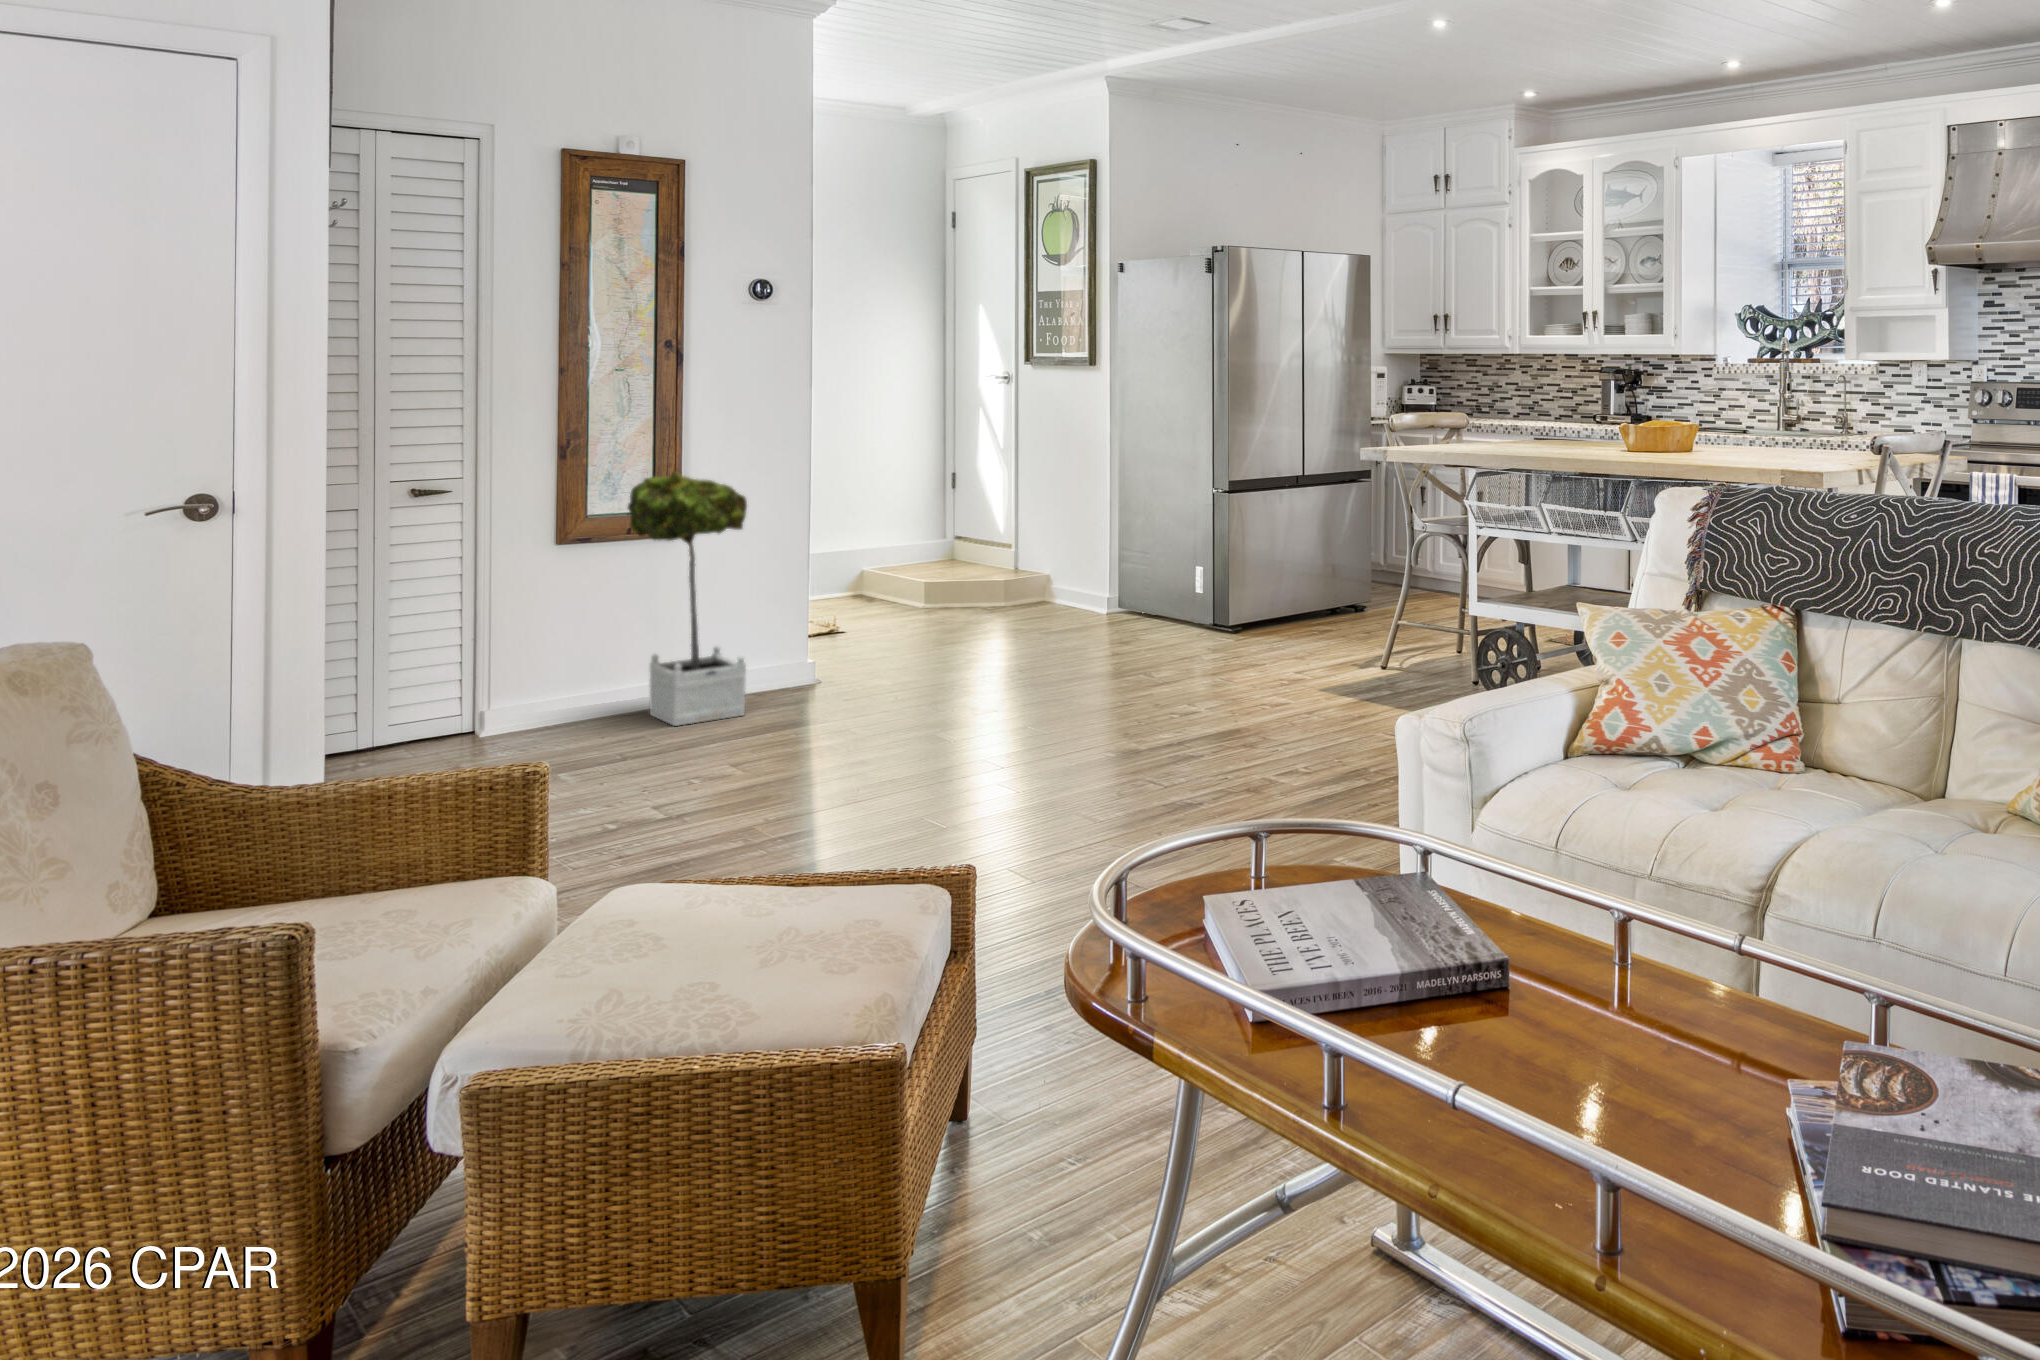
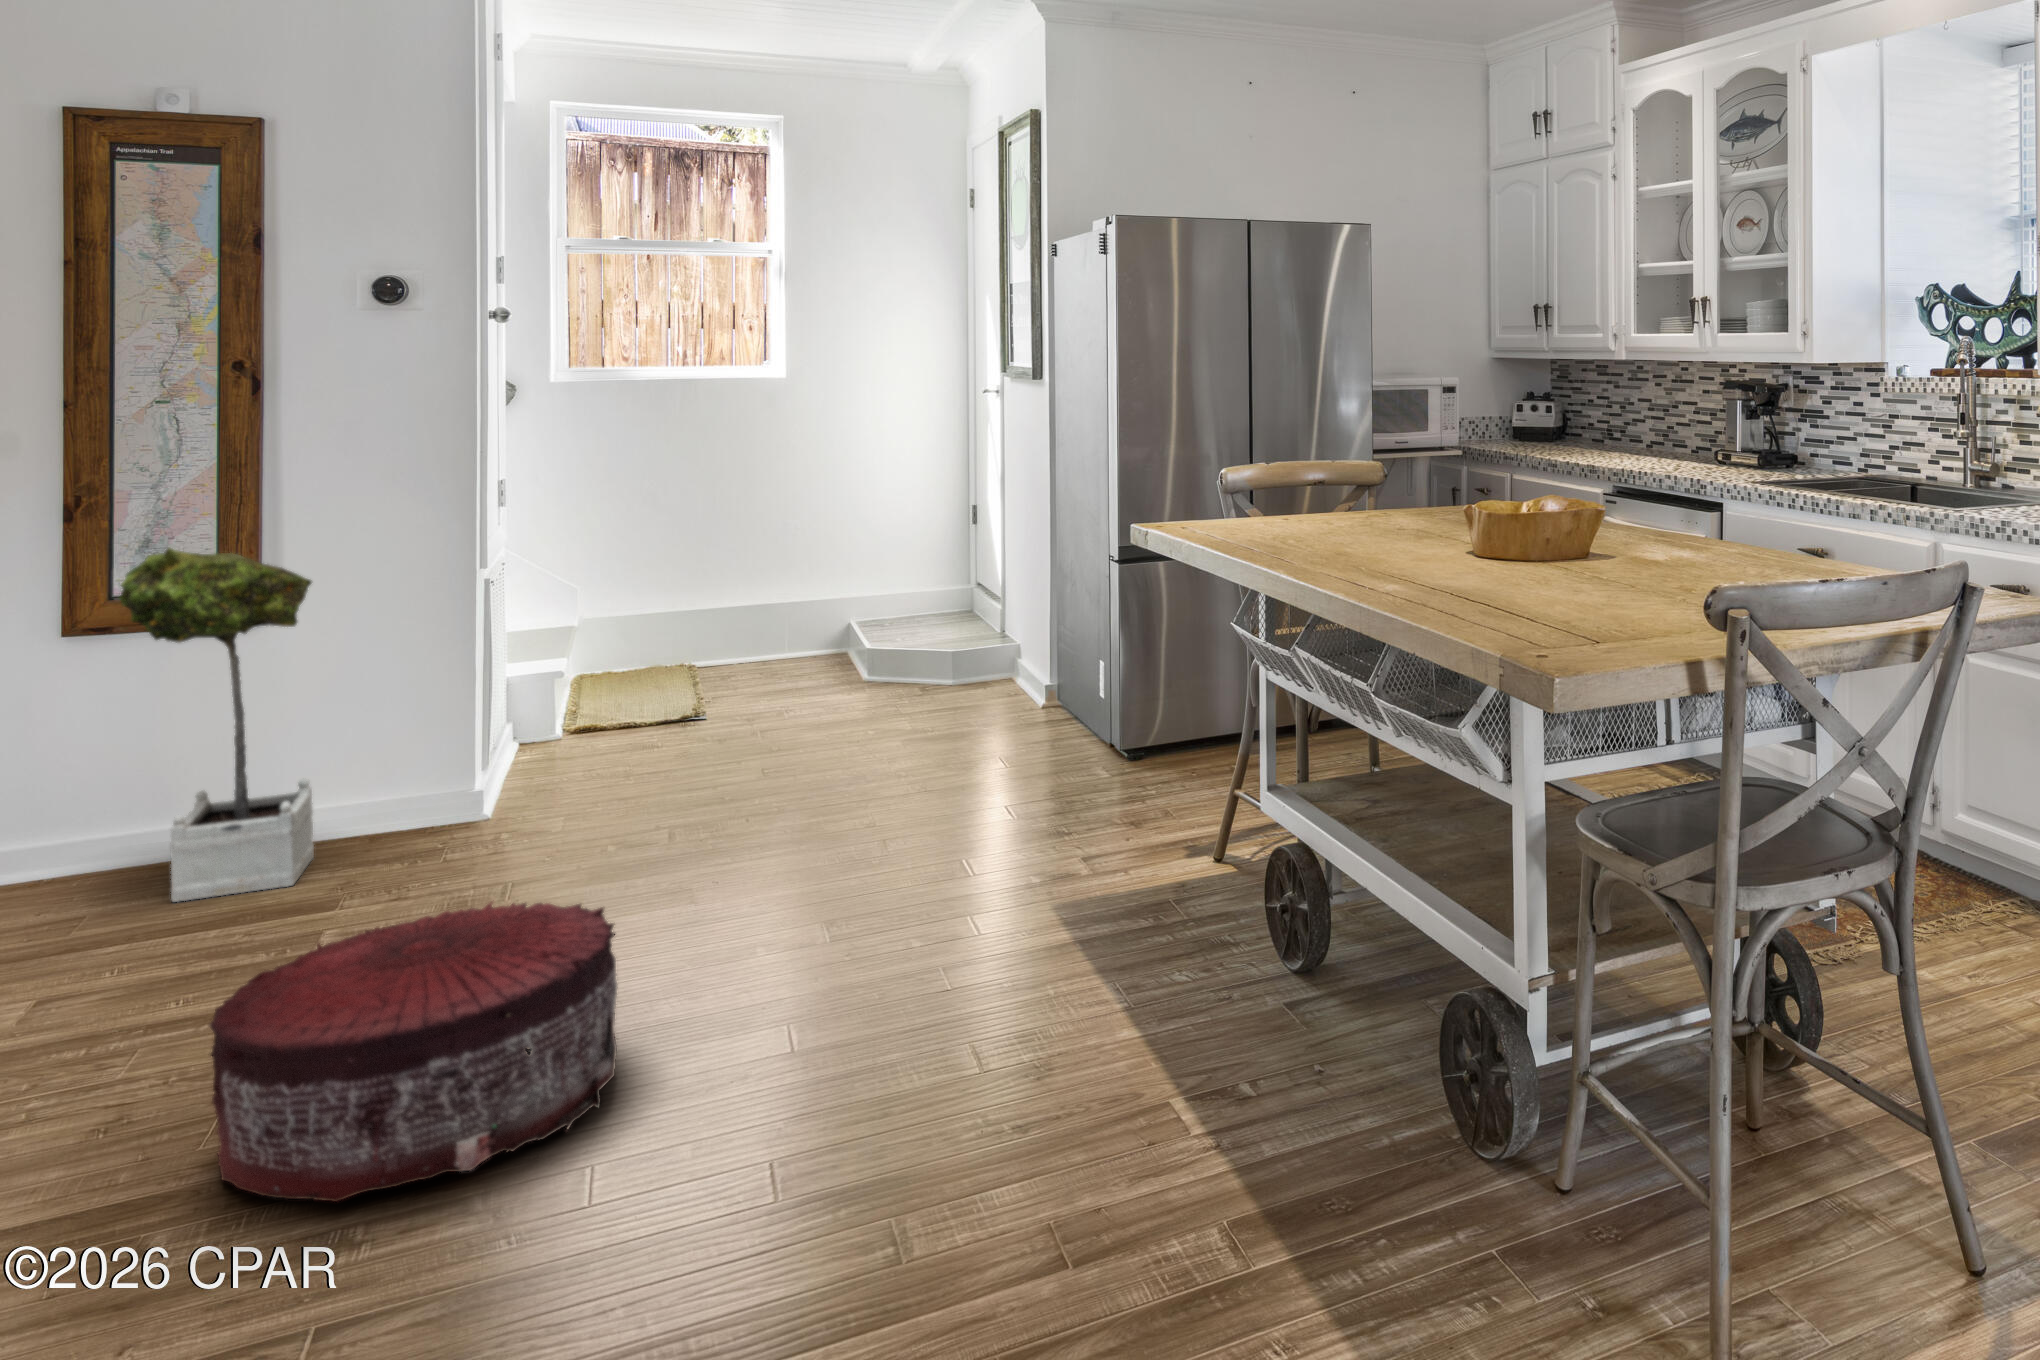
pouf: none [998,664,1206,798] -> present [210,903,618,1202]

